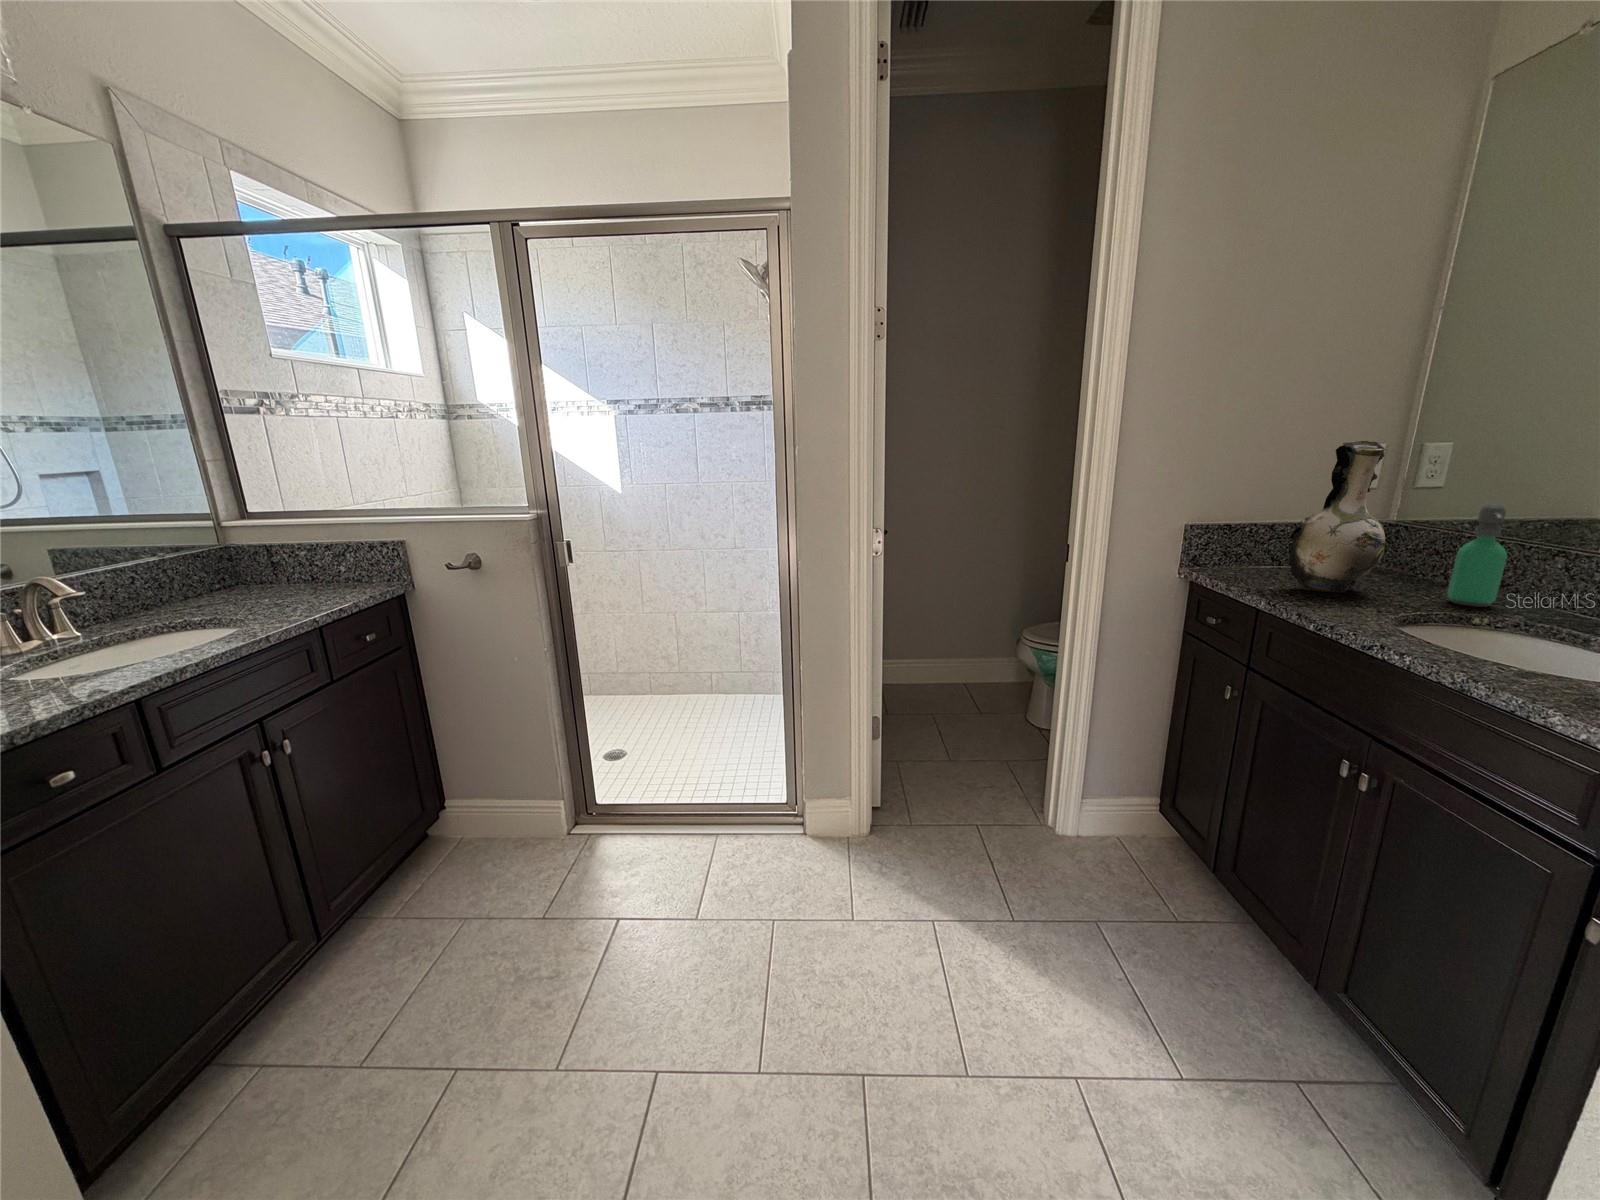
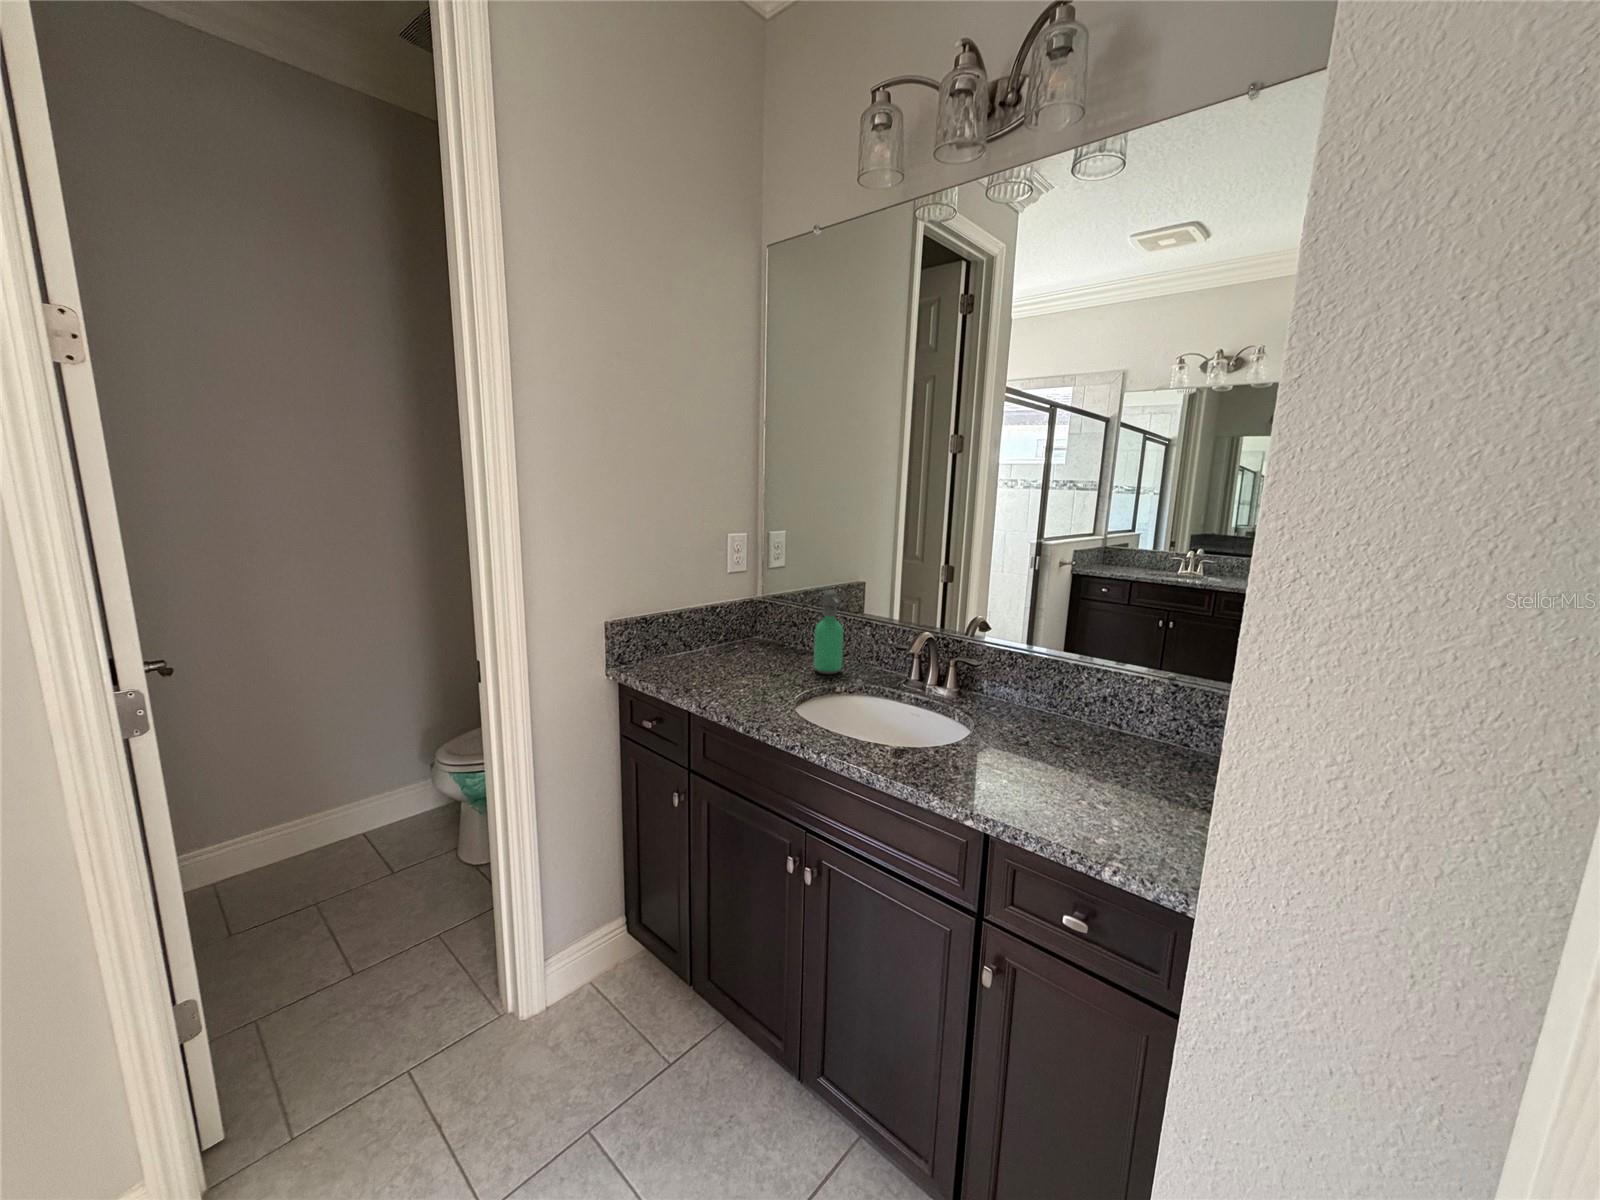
decorative vase: present [1288,441,1386,593] -> none [701,539,772,682]

